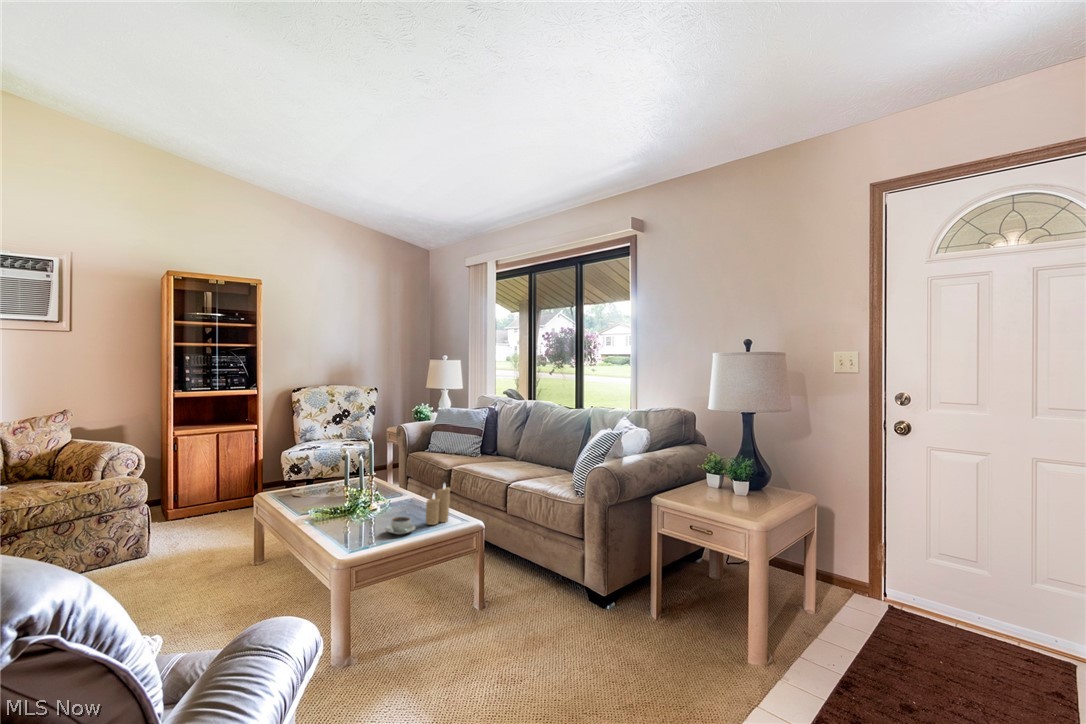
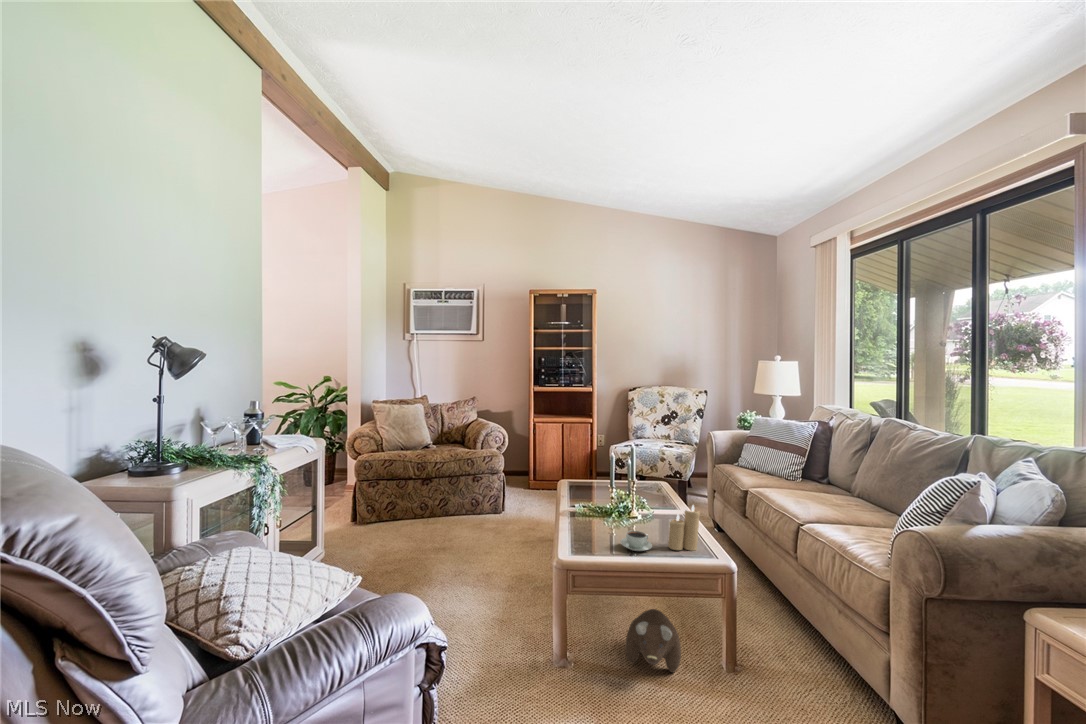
plush toy: none [403,580,452,634] -> present [625,609,681,672]

